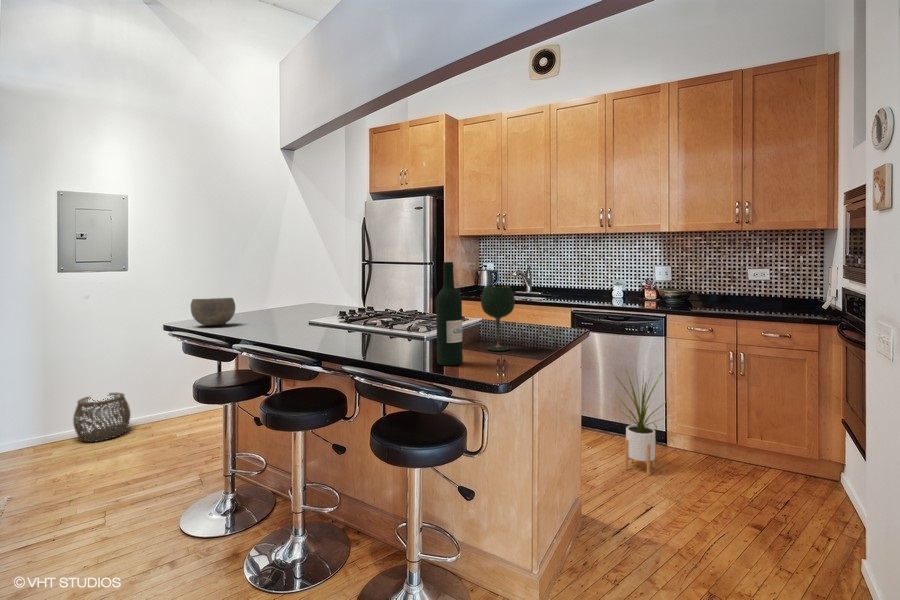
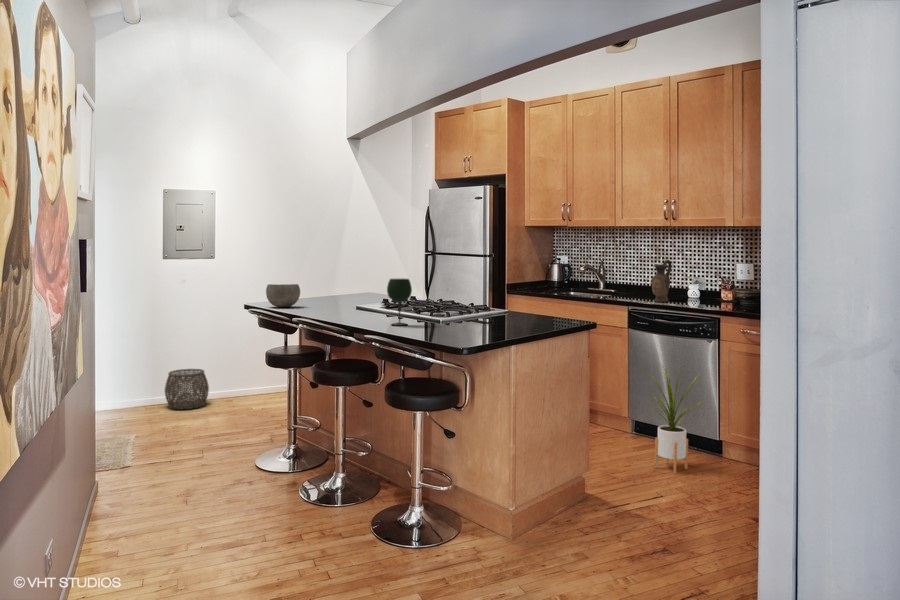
wine bottle: present [436,262,463,366] -> none [426,262,443,333]
ceramic pitcher: none [590,264,607,303] -> present [651,260,671,302]
wine glass: present [481,286,515,351] -> present [387,279,412,326]

